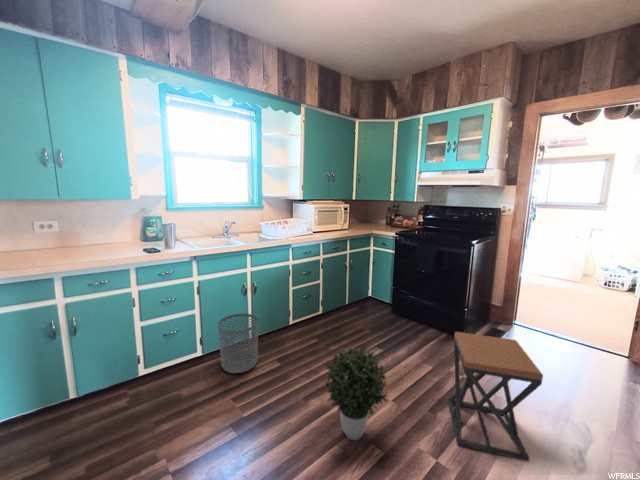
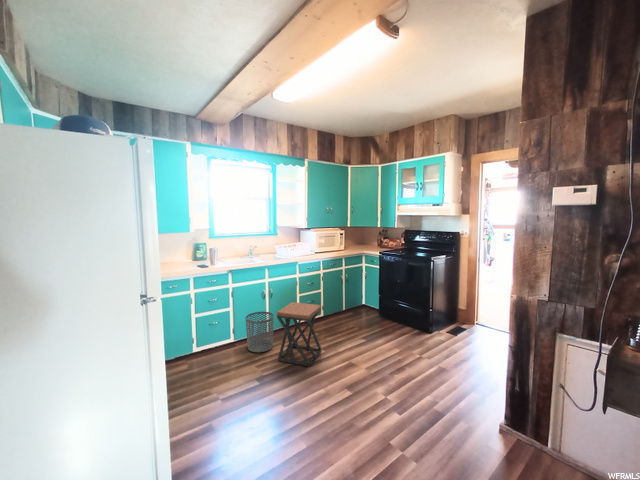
stool: present [448,332,543,461] -> present [277,302,321,366]
potted plant: present [326,348,388,440] -> none [315,326,355,387]

